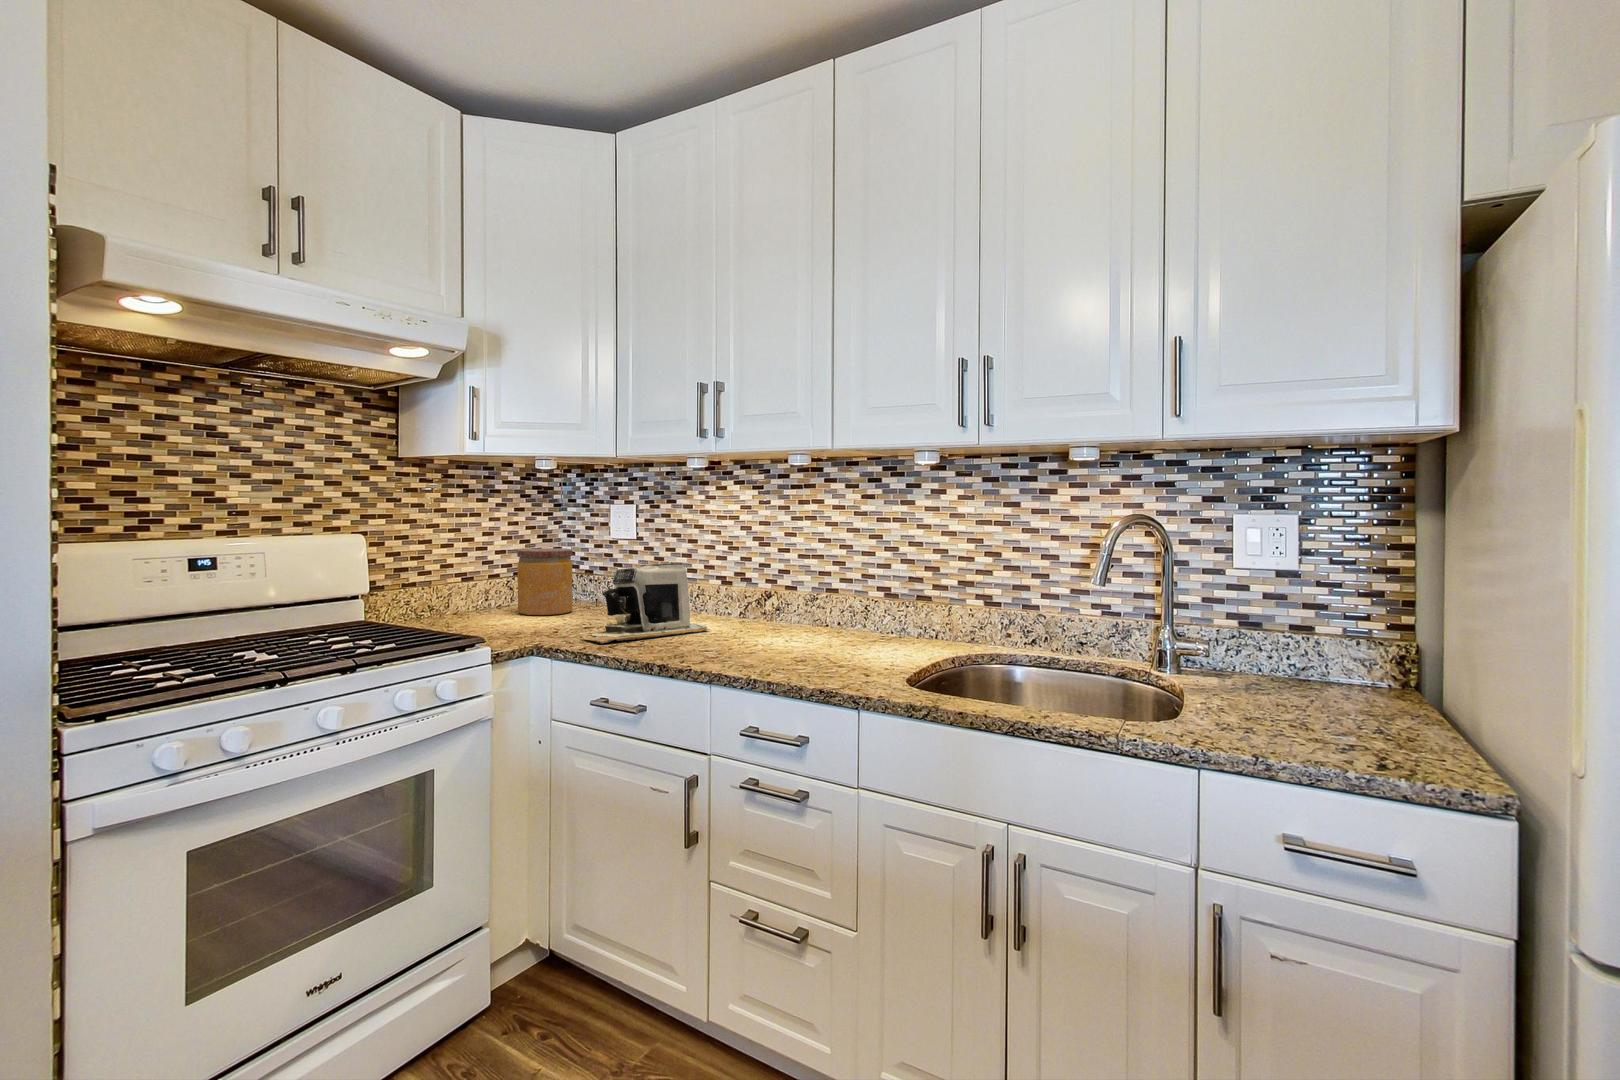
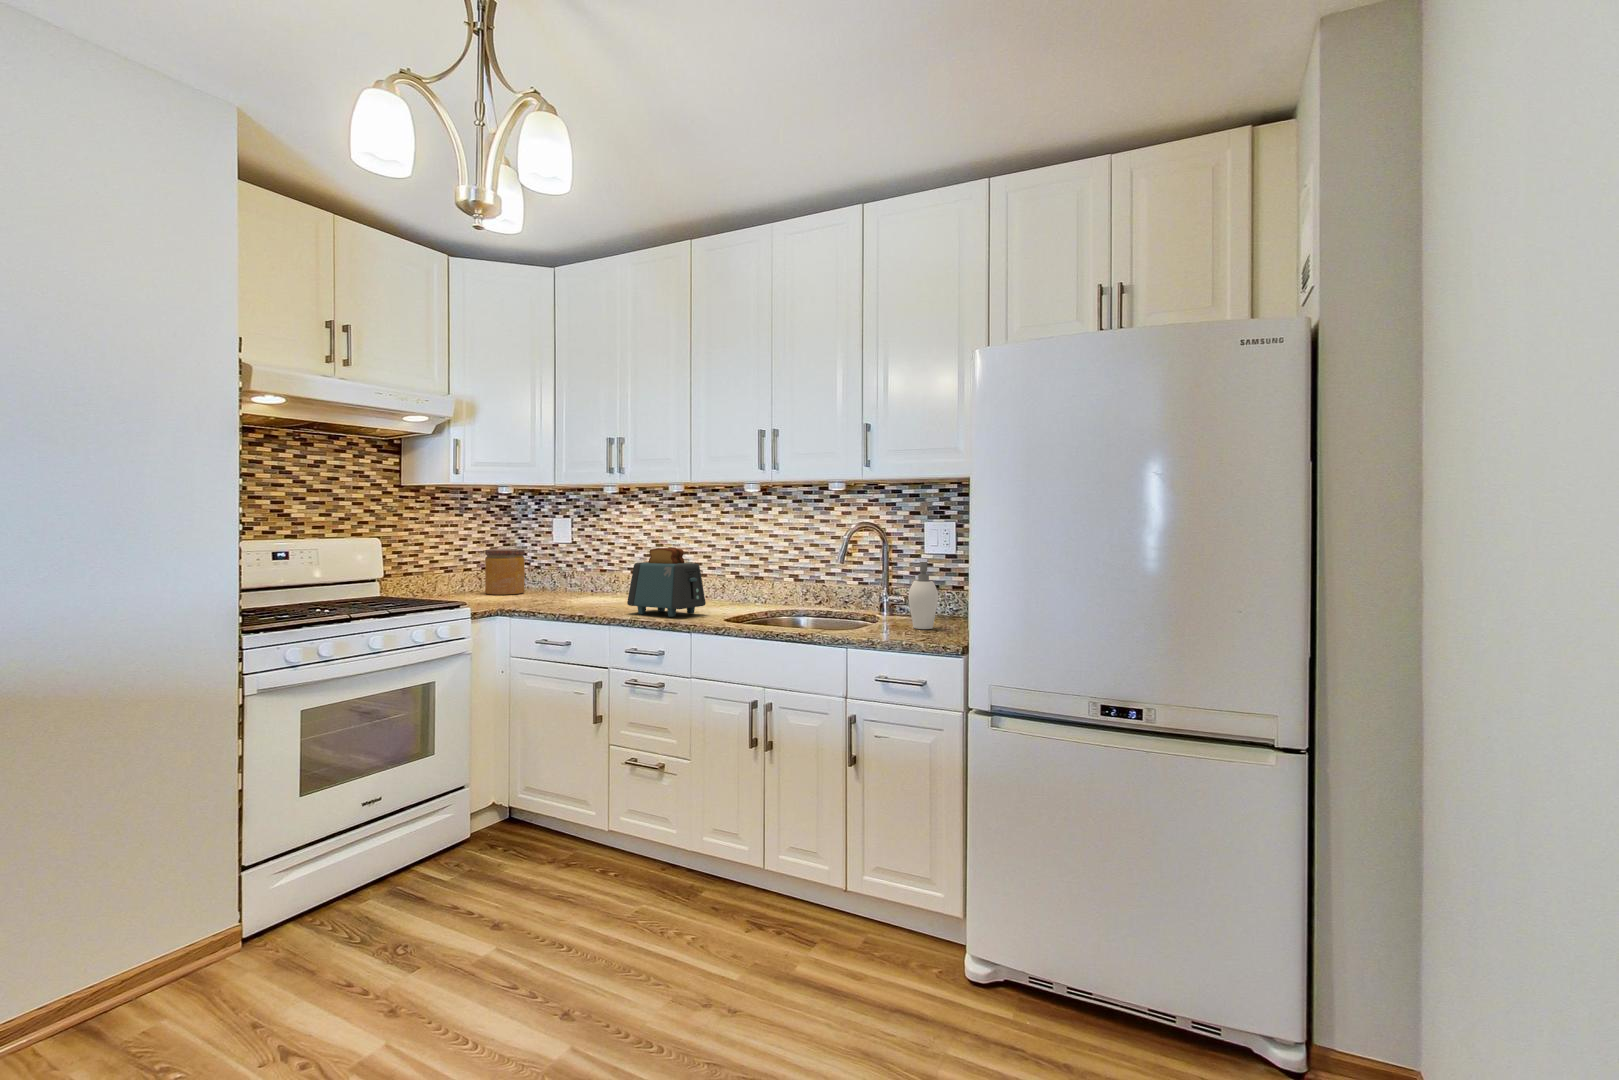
toaster: none [732,554,859,670] -> present [627,548,706,617]
coffee maker: present [584,563,710,643] -> none [531,556,619,607]
soap dispenser: none [1240,588,1322,711] -> present [909,562,943,629]

